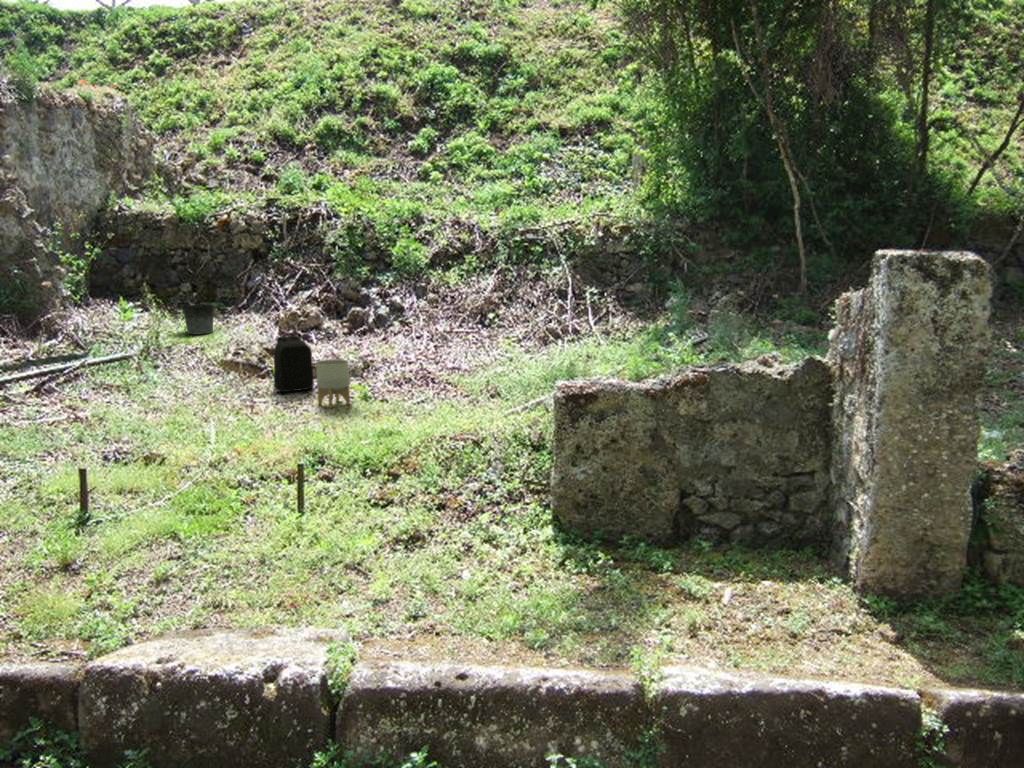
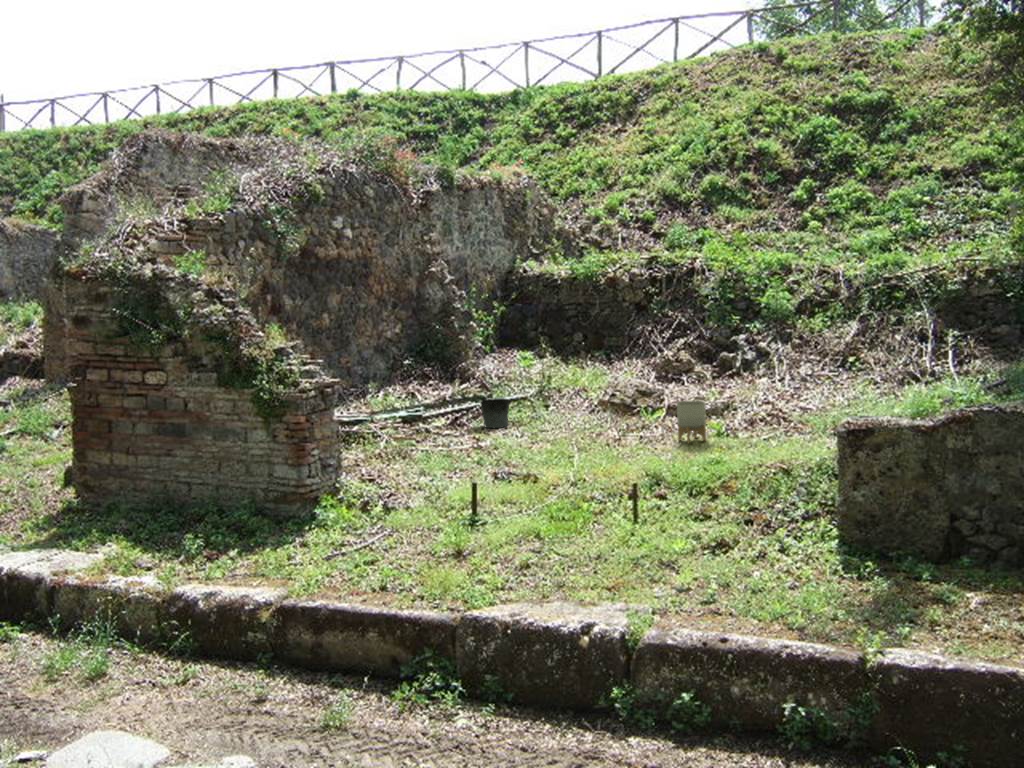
bucket: present [181,304,214,334] -> present [479,398,509,428]
backpack: present [274,336,314,392] -> none [642,379,677,429]

